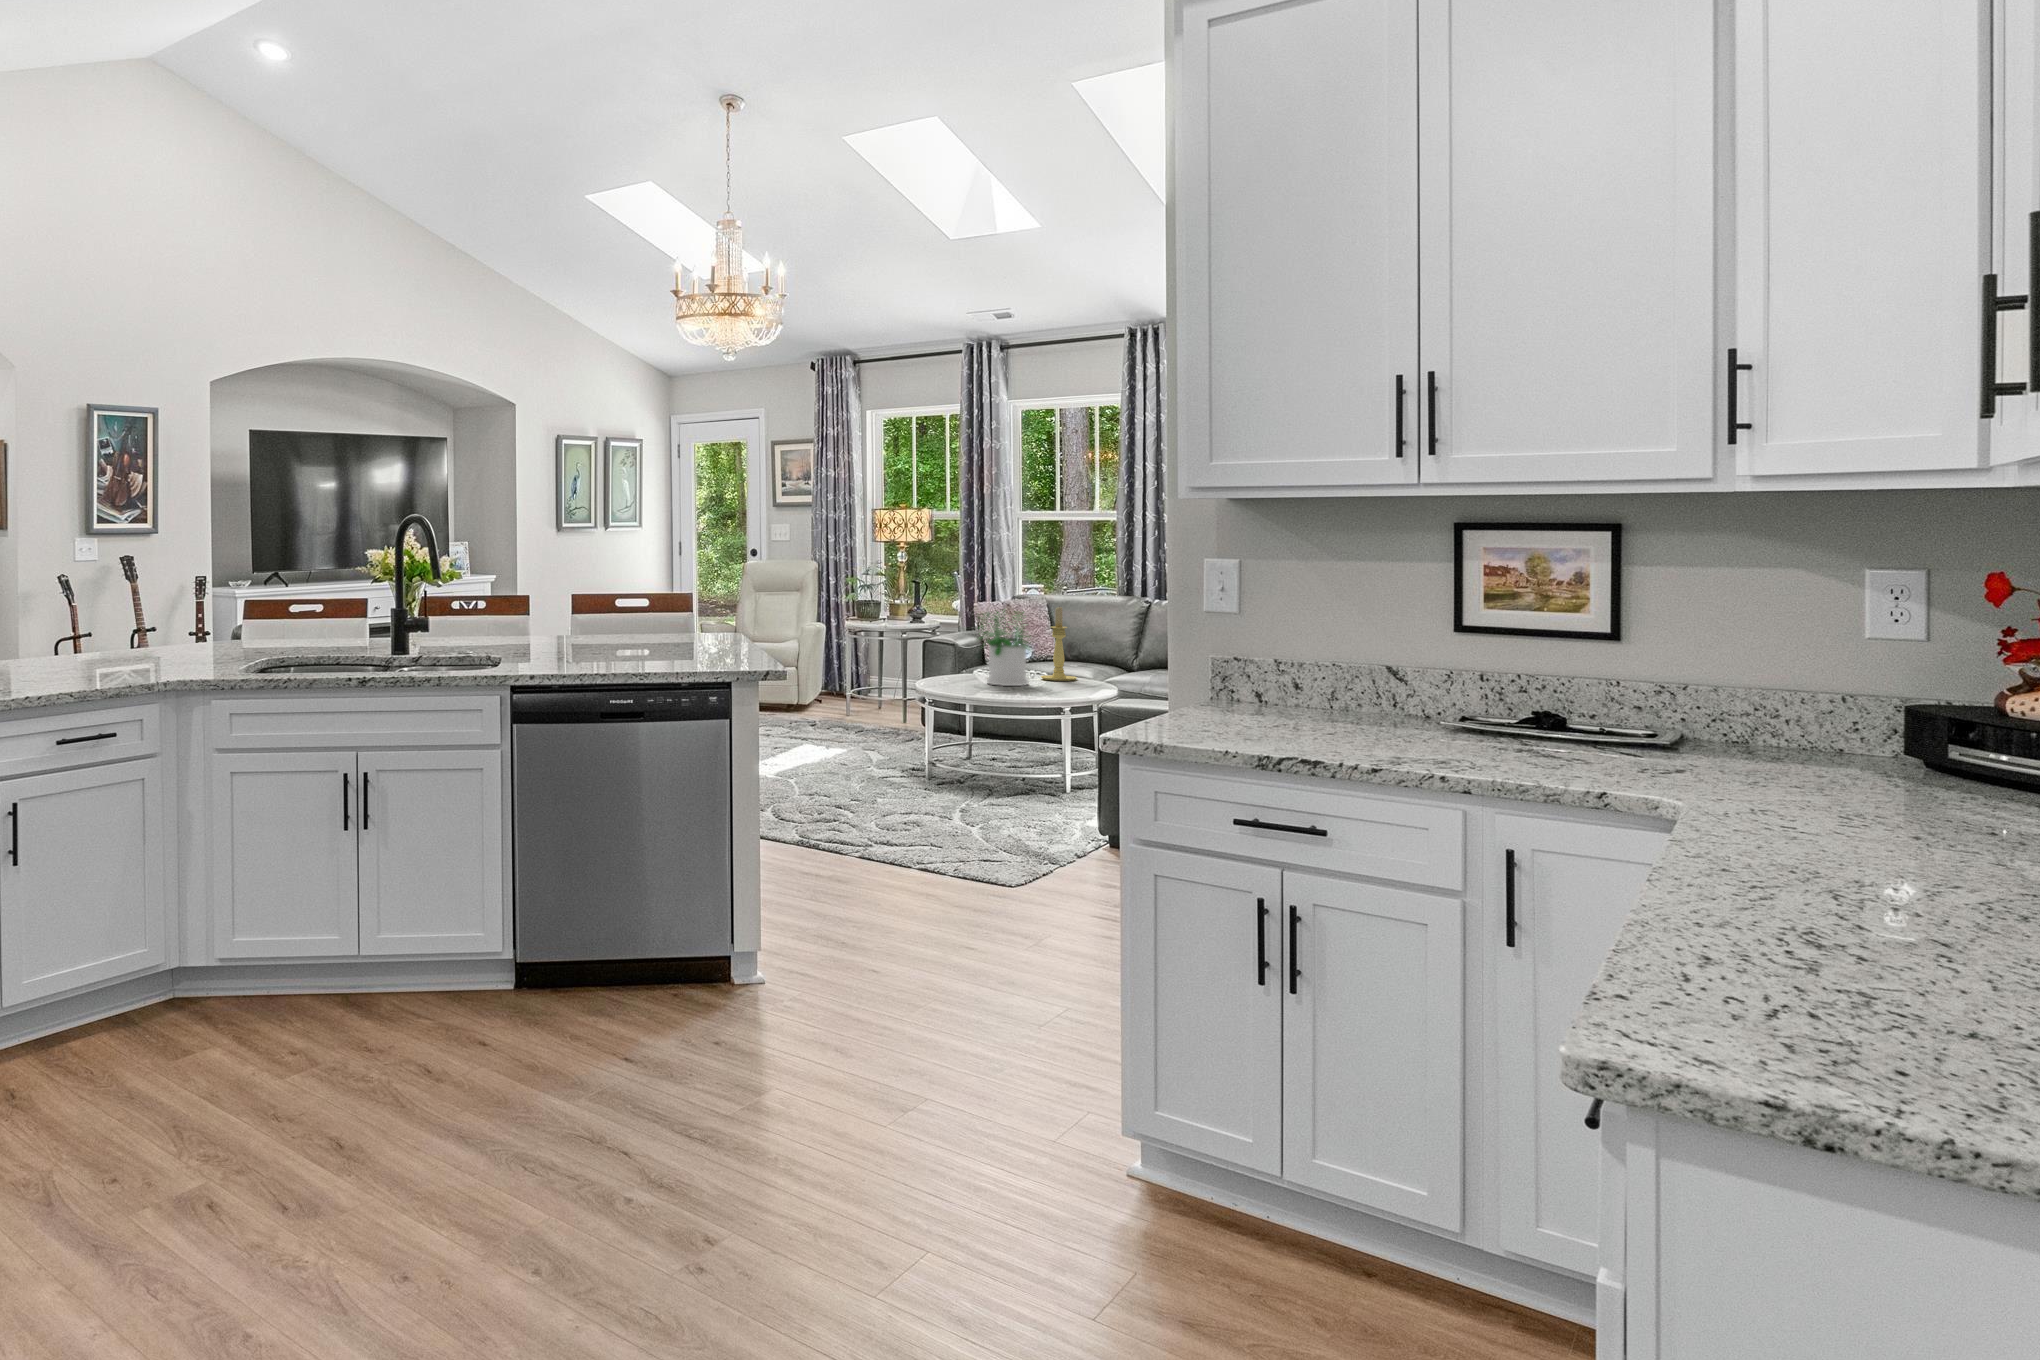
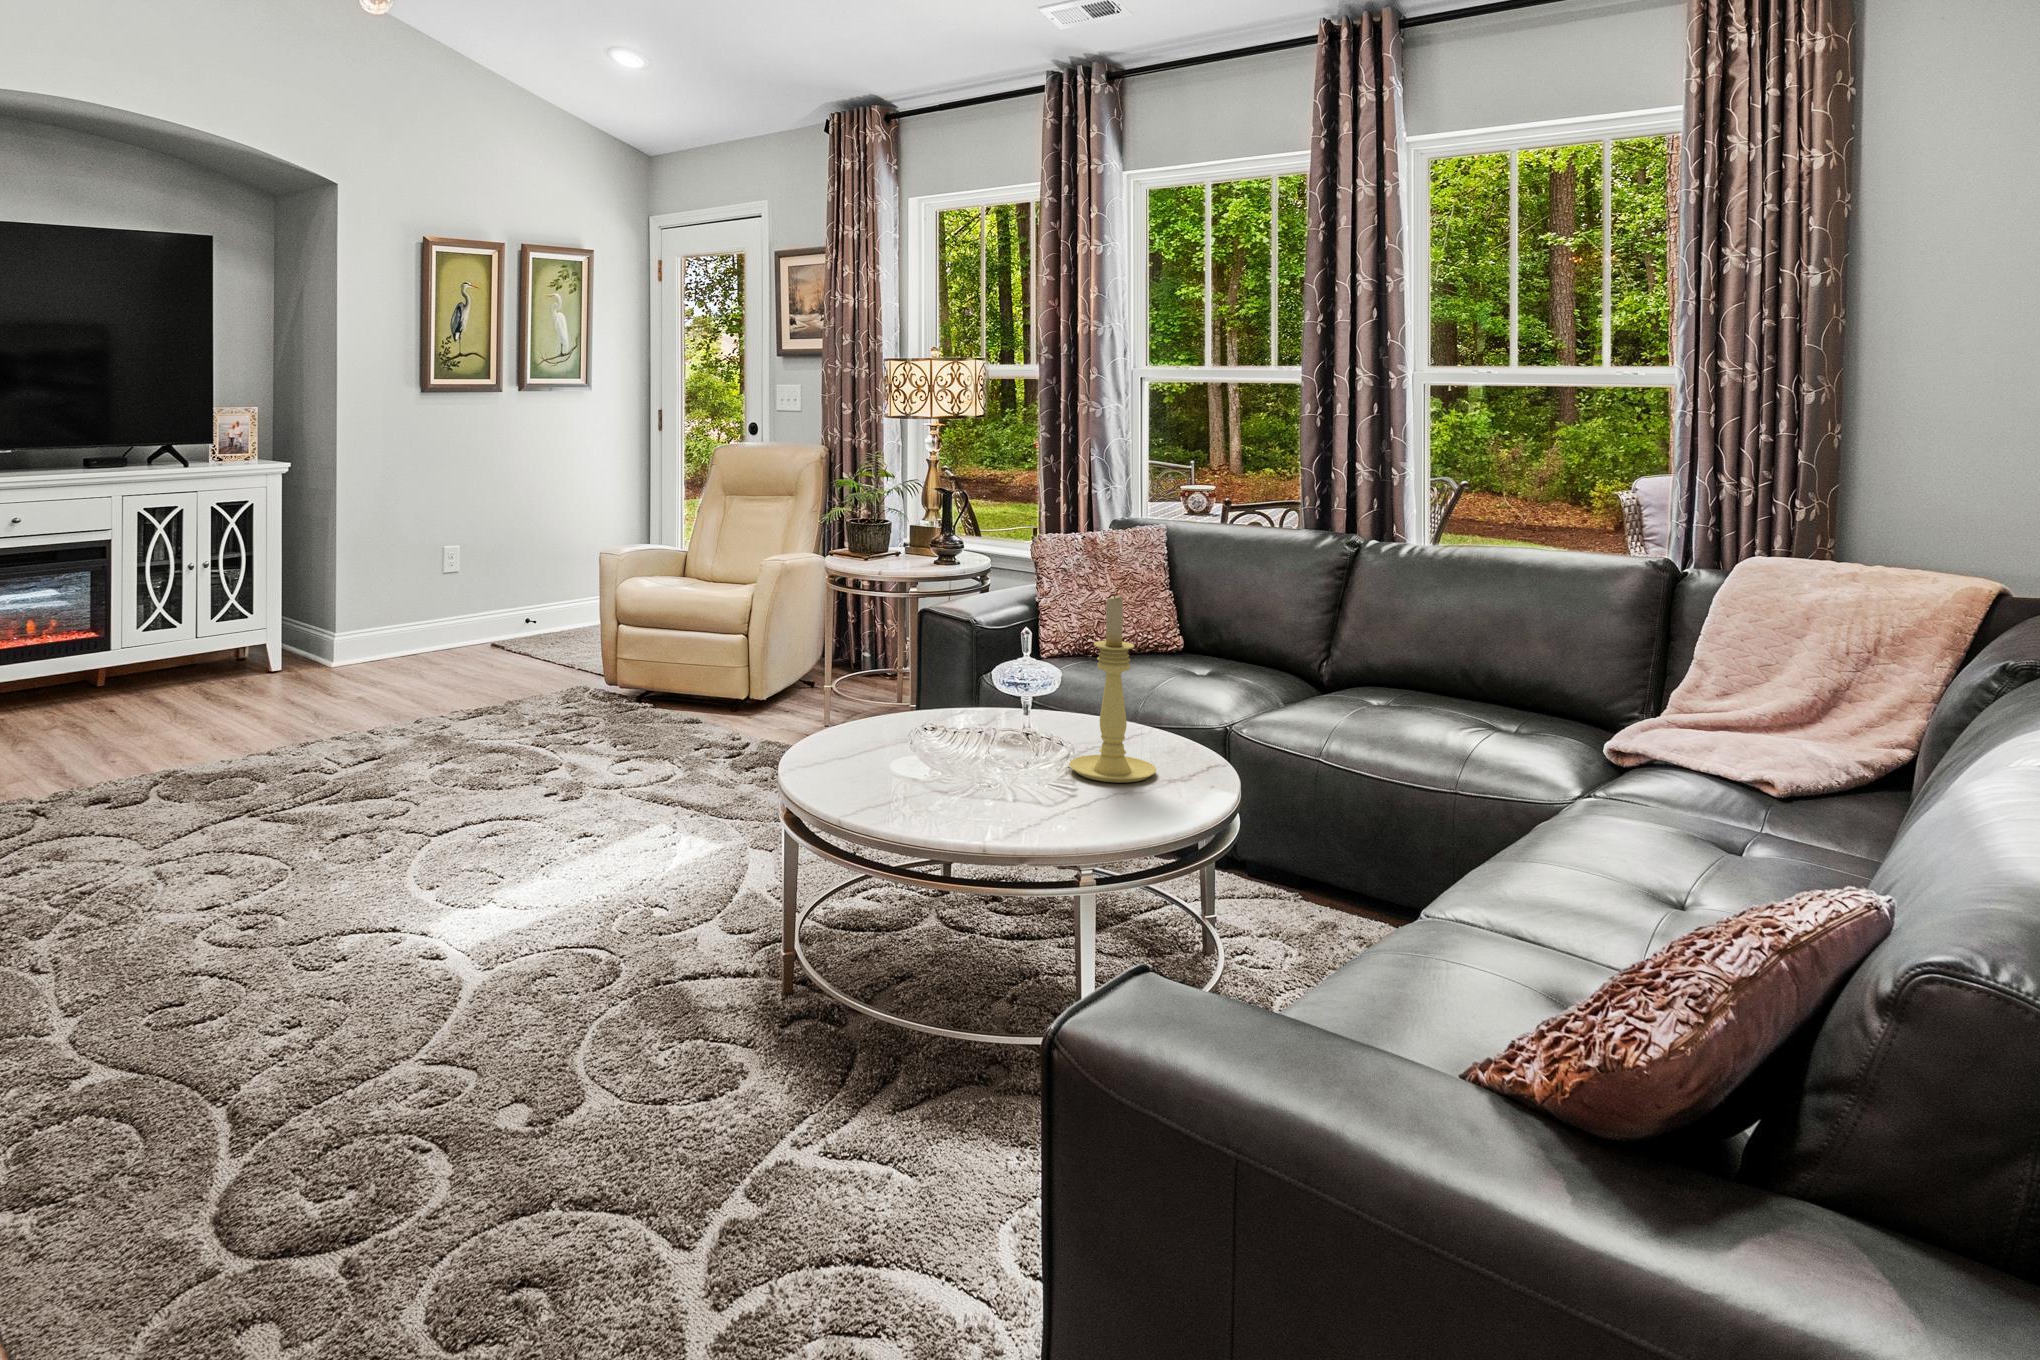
potted plant: present [979,611,1030,686] -> none [892,605,1027,812]

